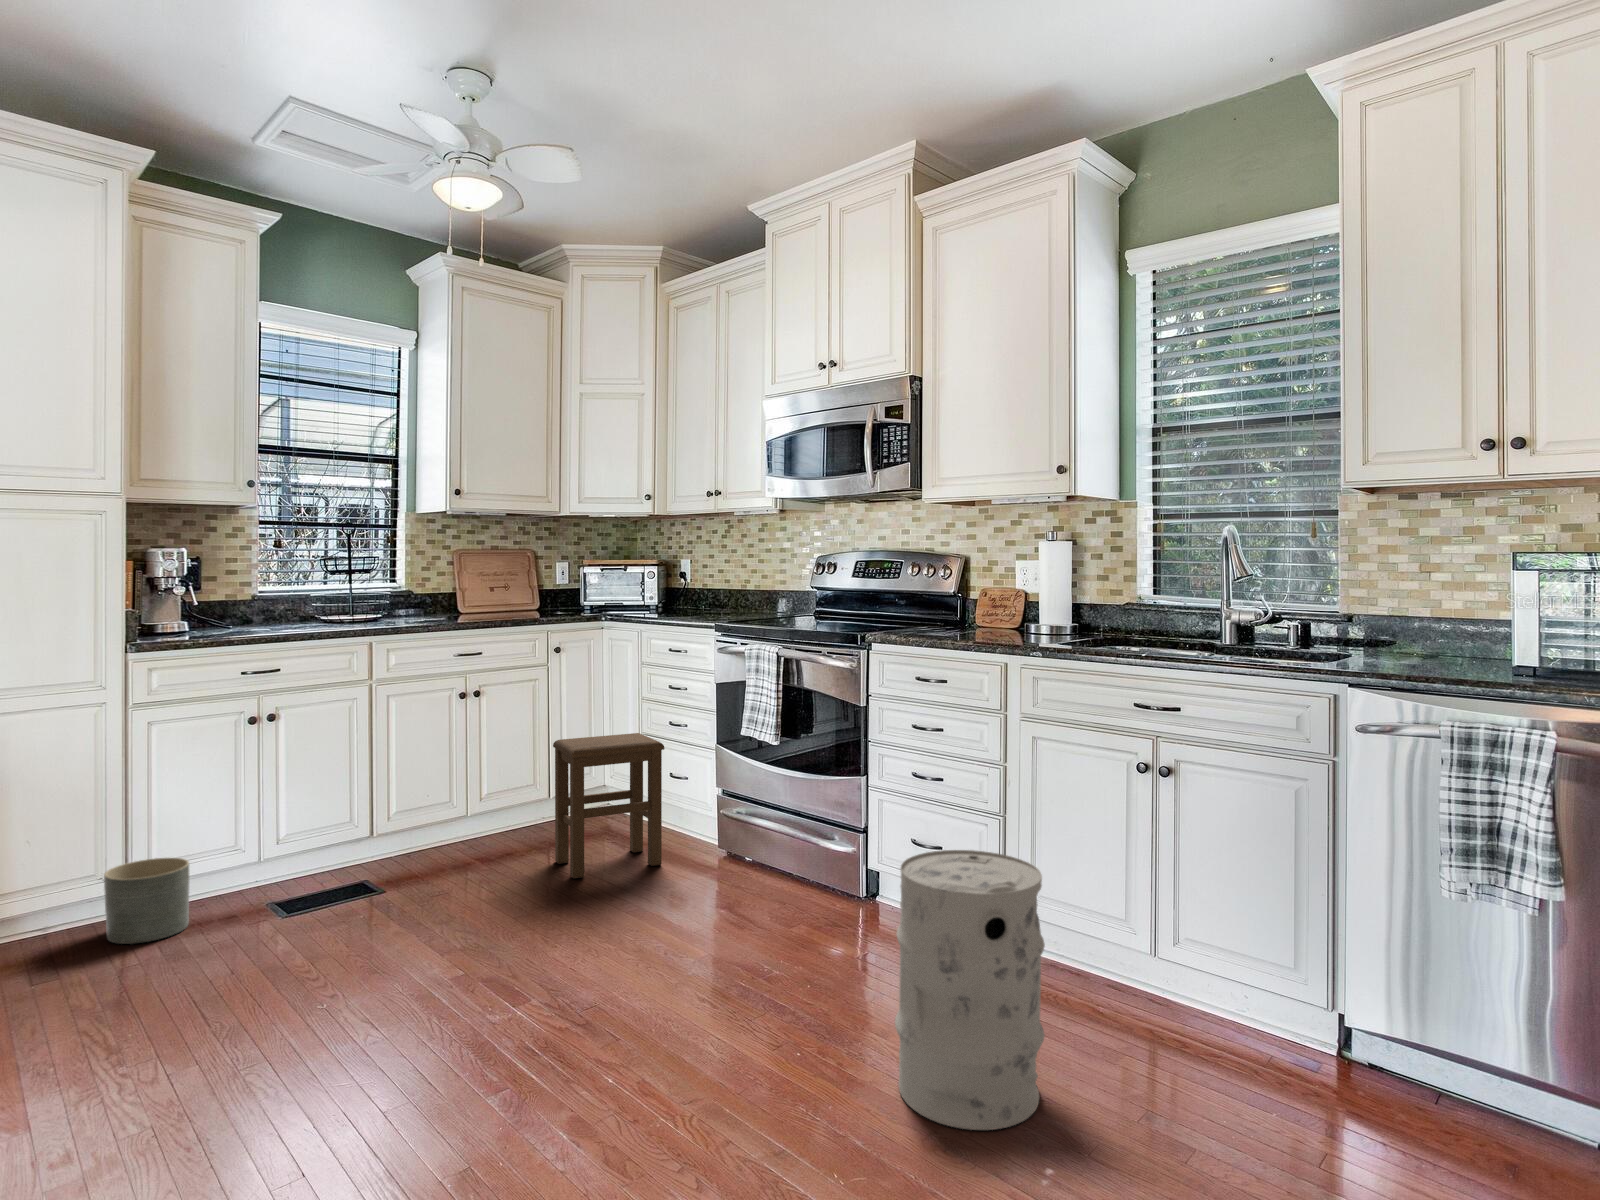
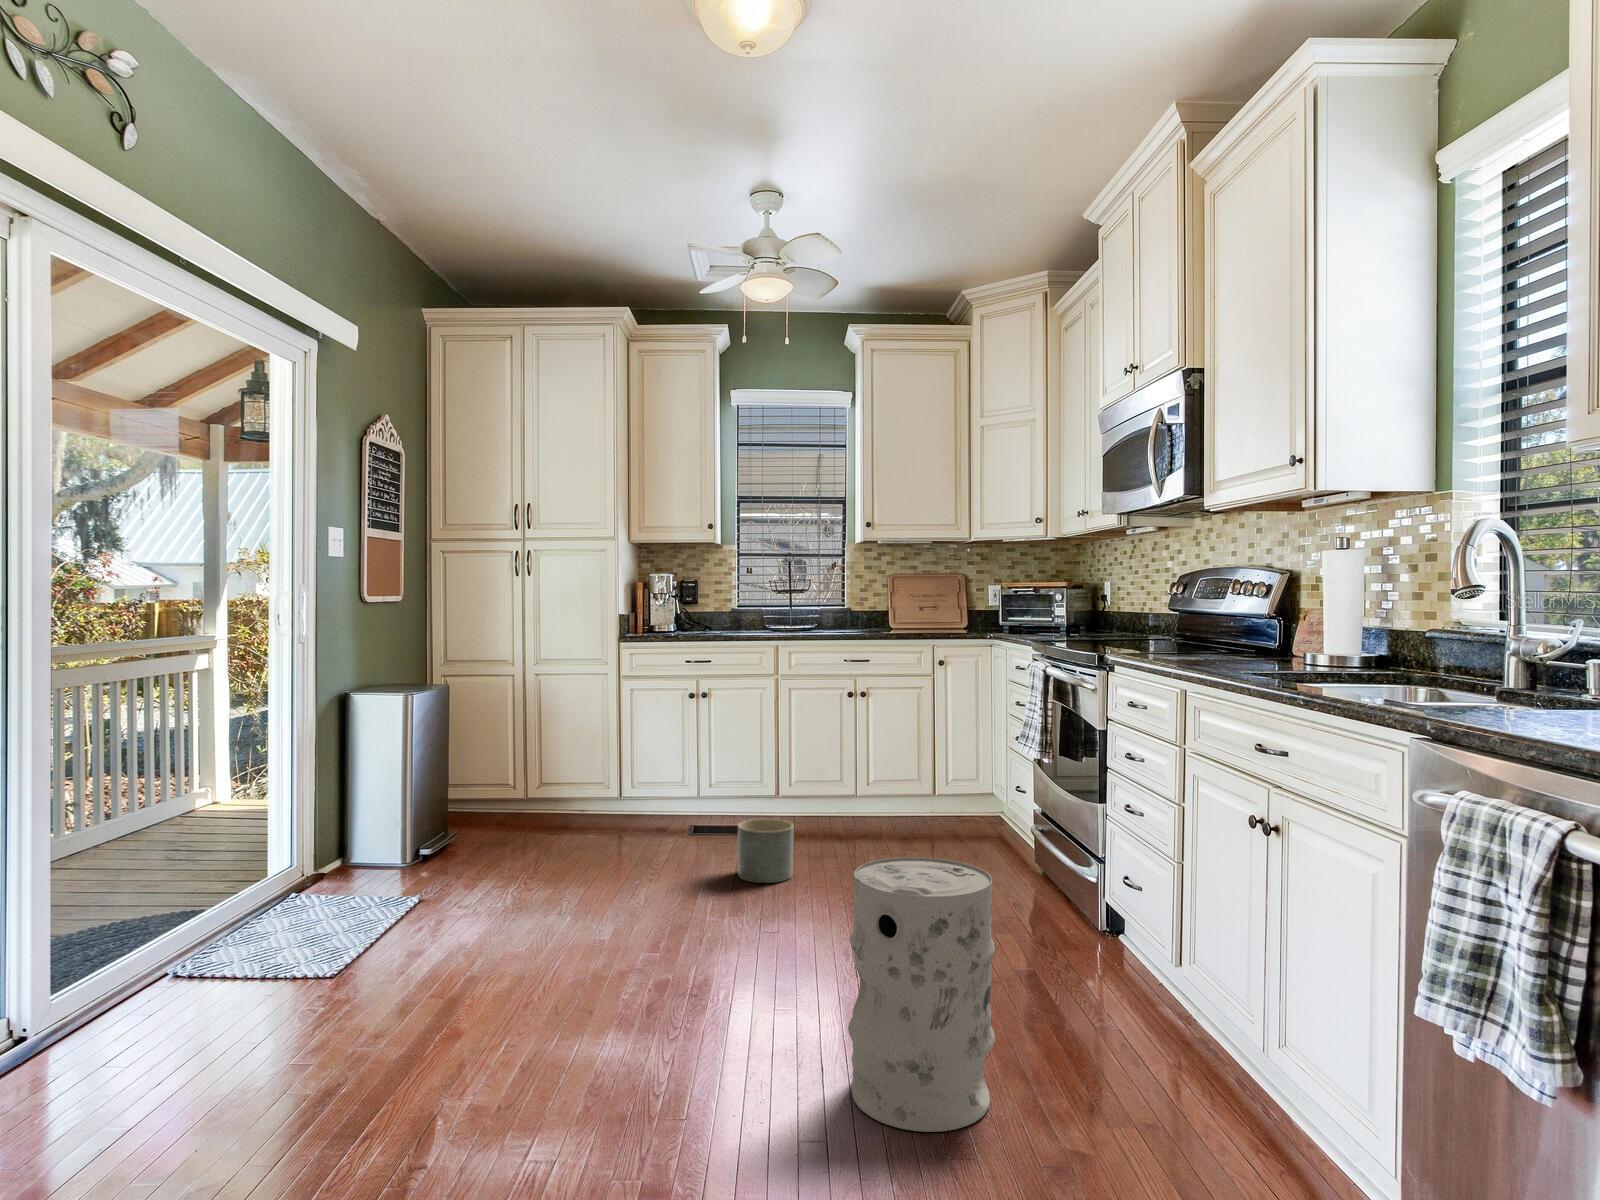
stool: present [553,733,664,879] -> none [883,740,975,869]
planter: present [104,858,189,944] -> present [738,819,794,883]

